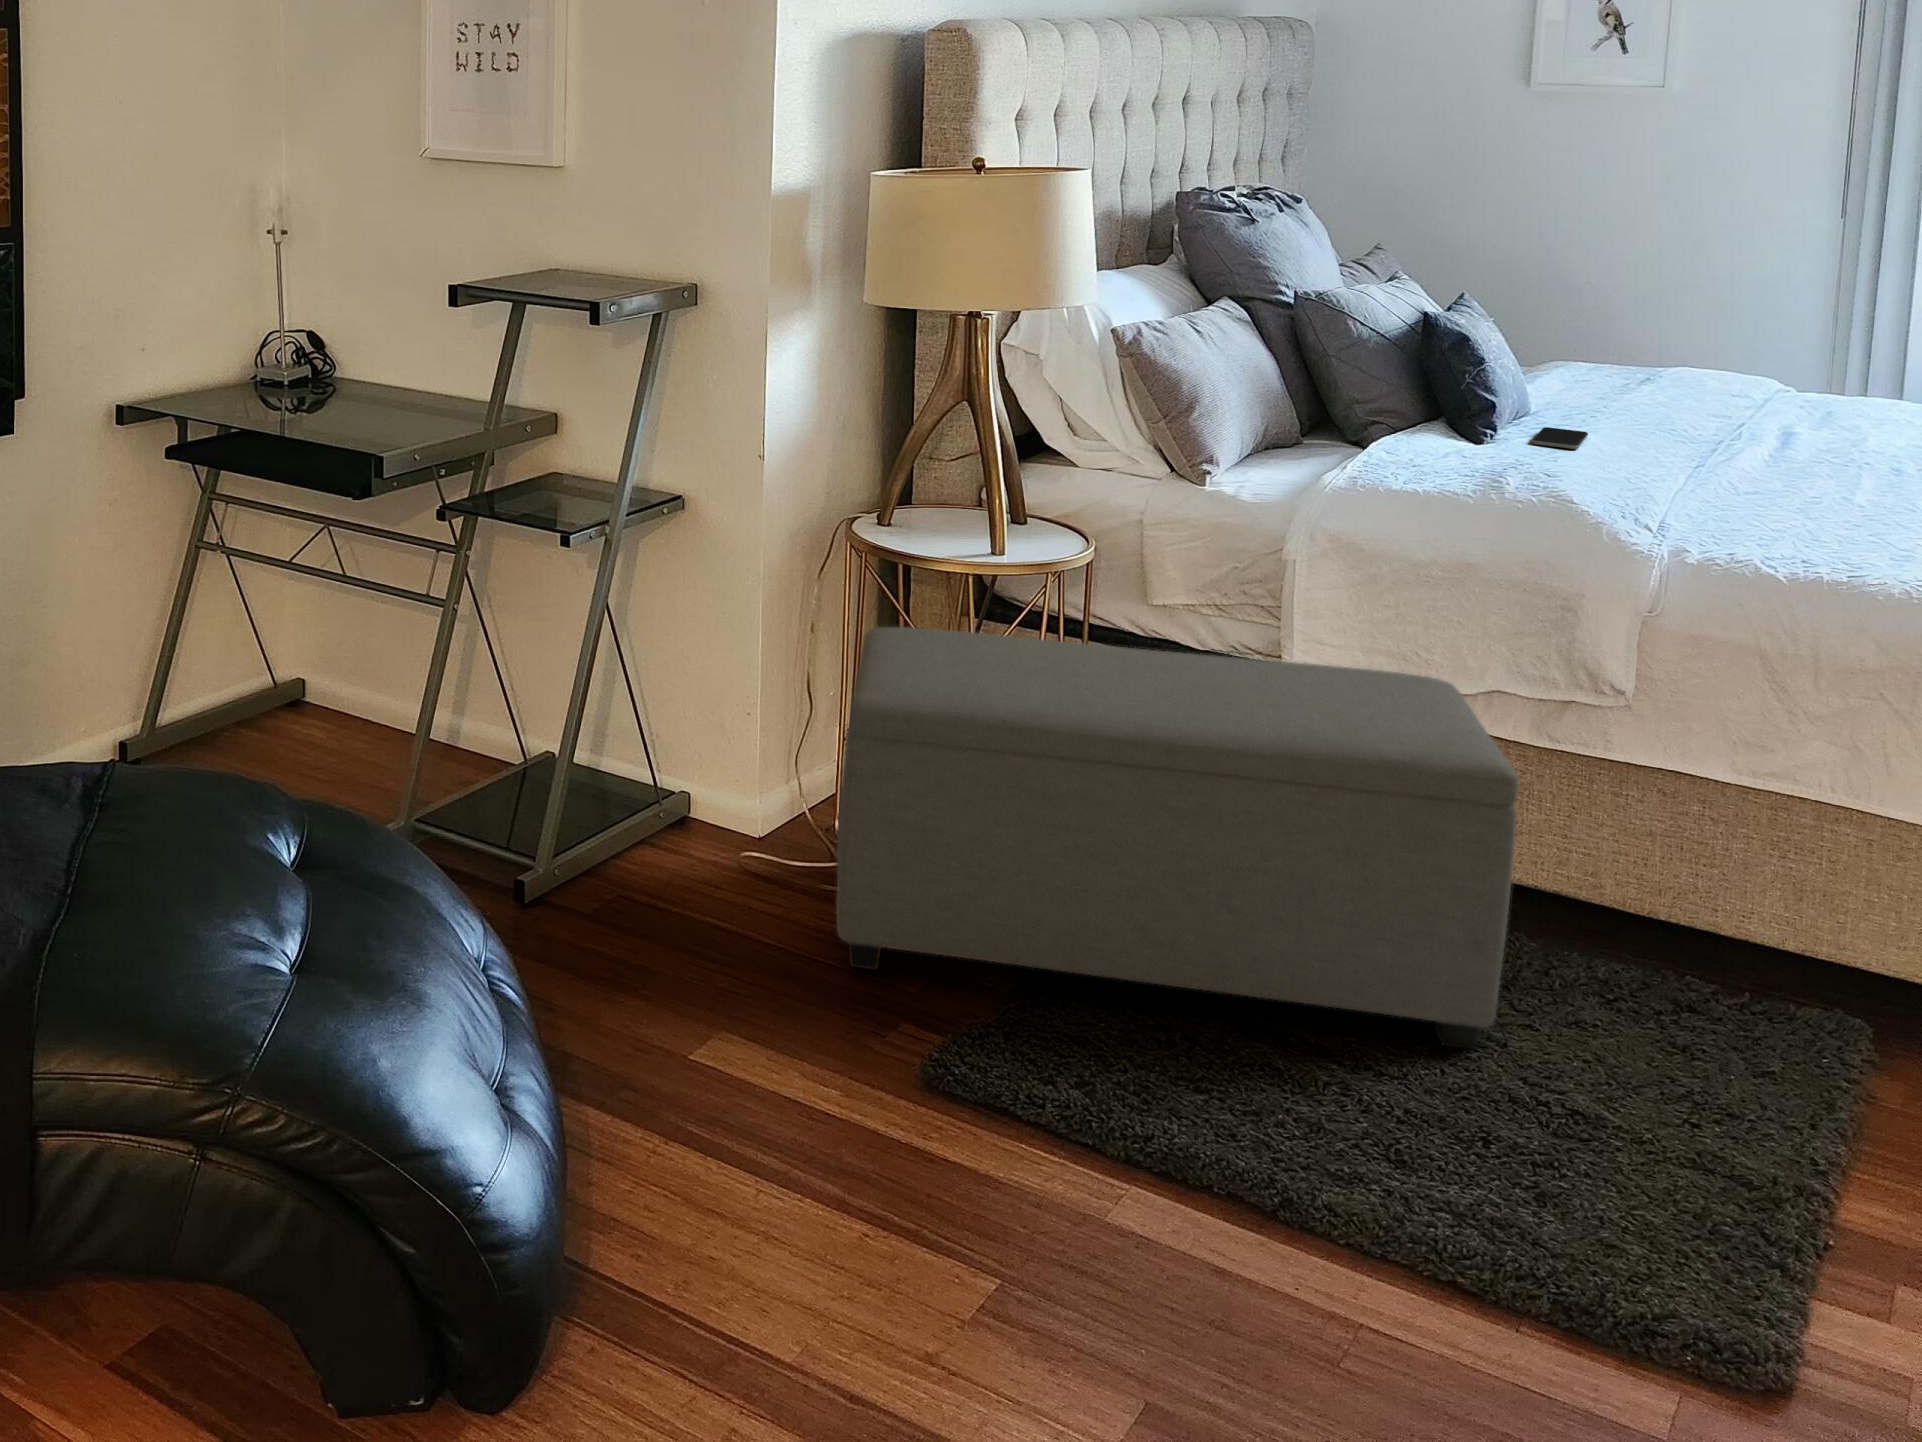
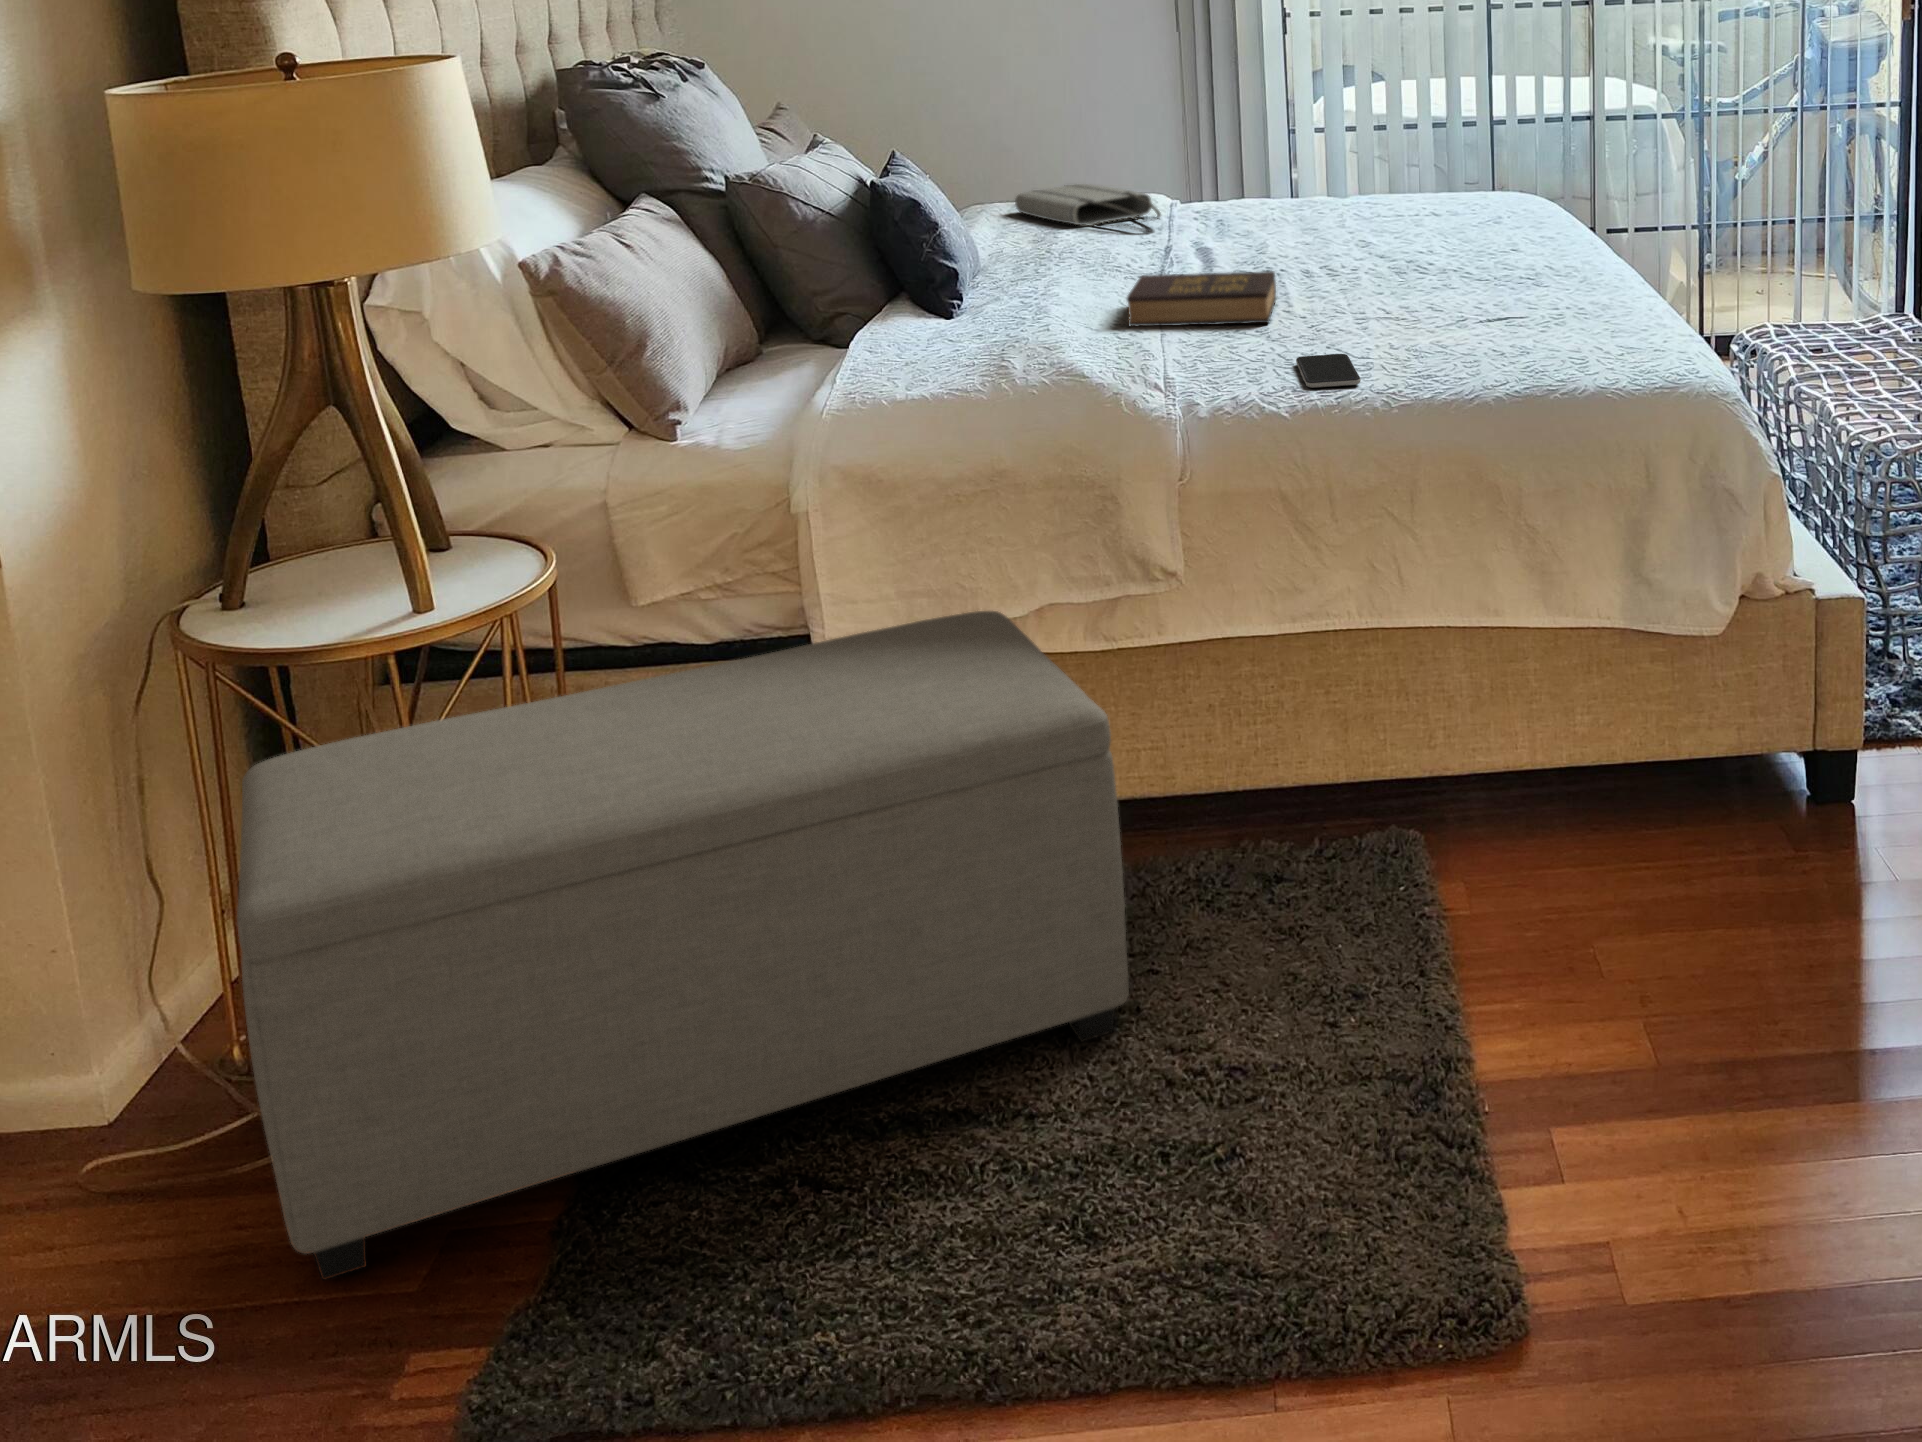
tote bag: none [1591,356,1745,403] -> present [1015,184,1161,226]
smartphone: present [1532,427,1588,449] -> present [1296,354,1361,388]
hardback book: none [1652,441,1833,506] -> present [1127,271,1276,326]

